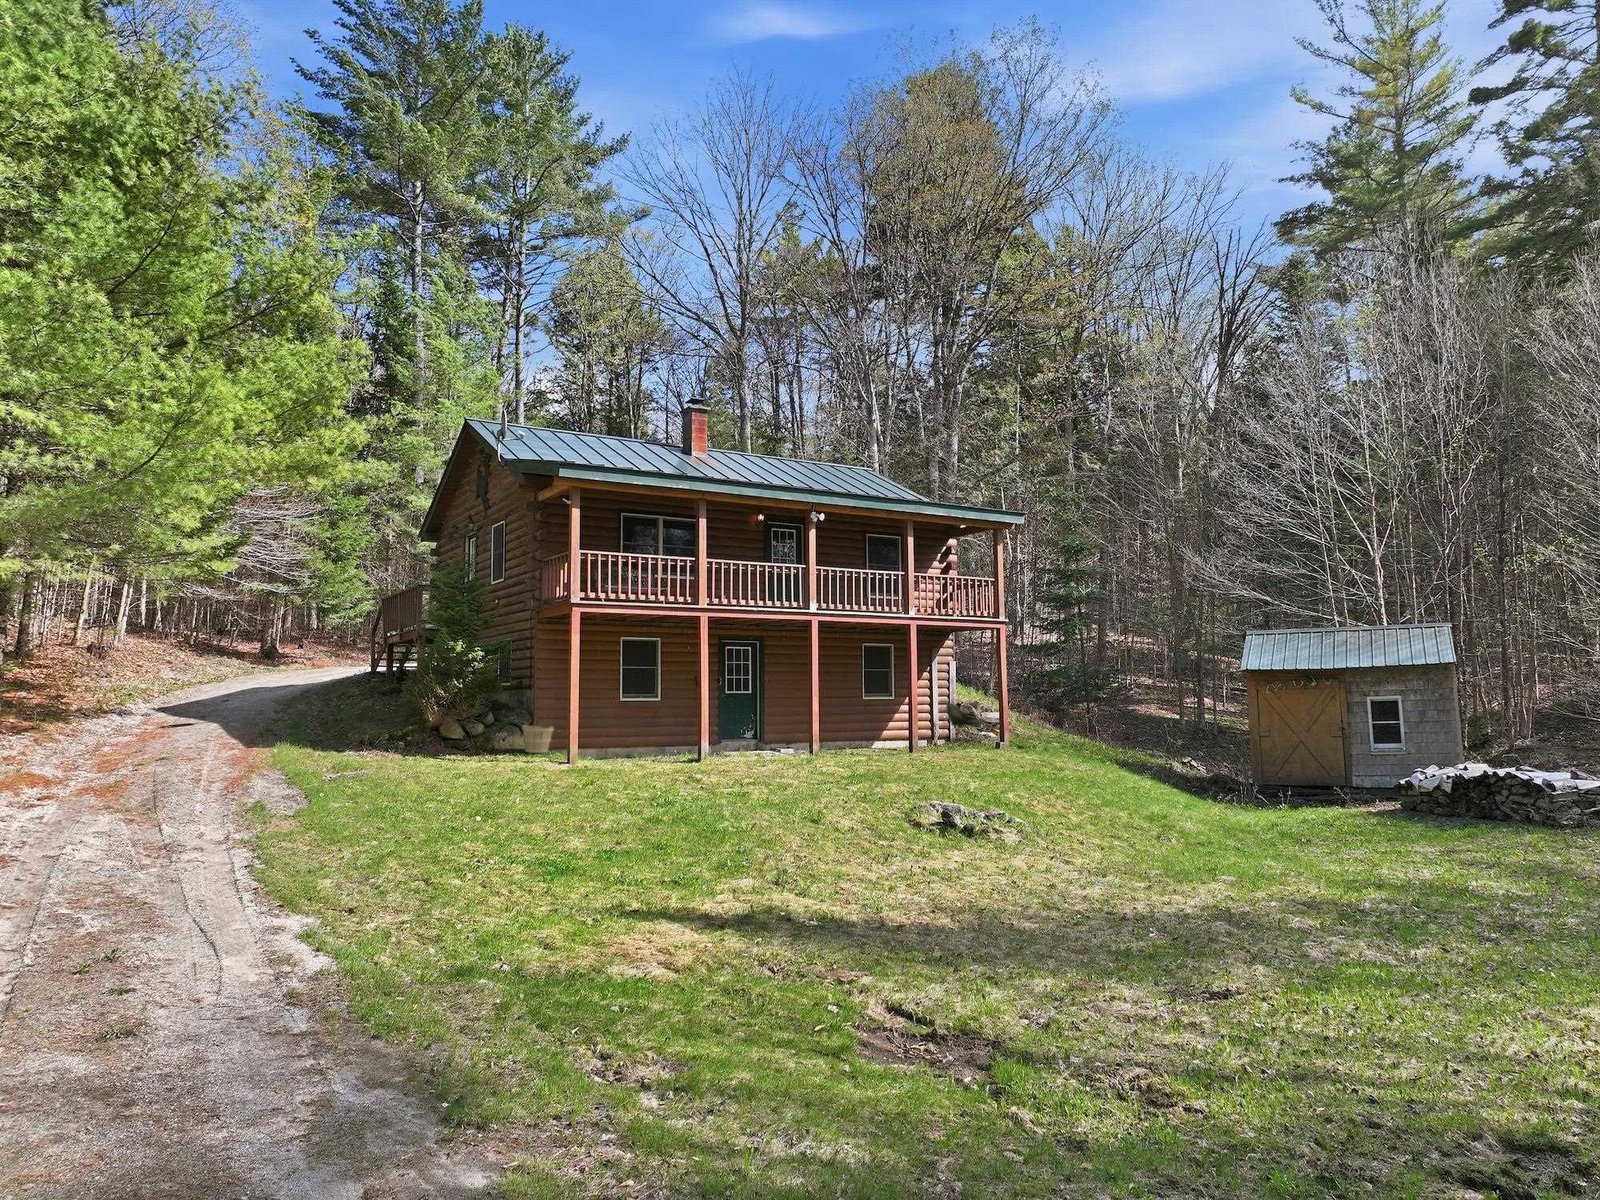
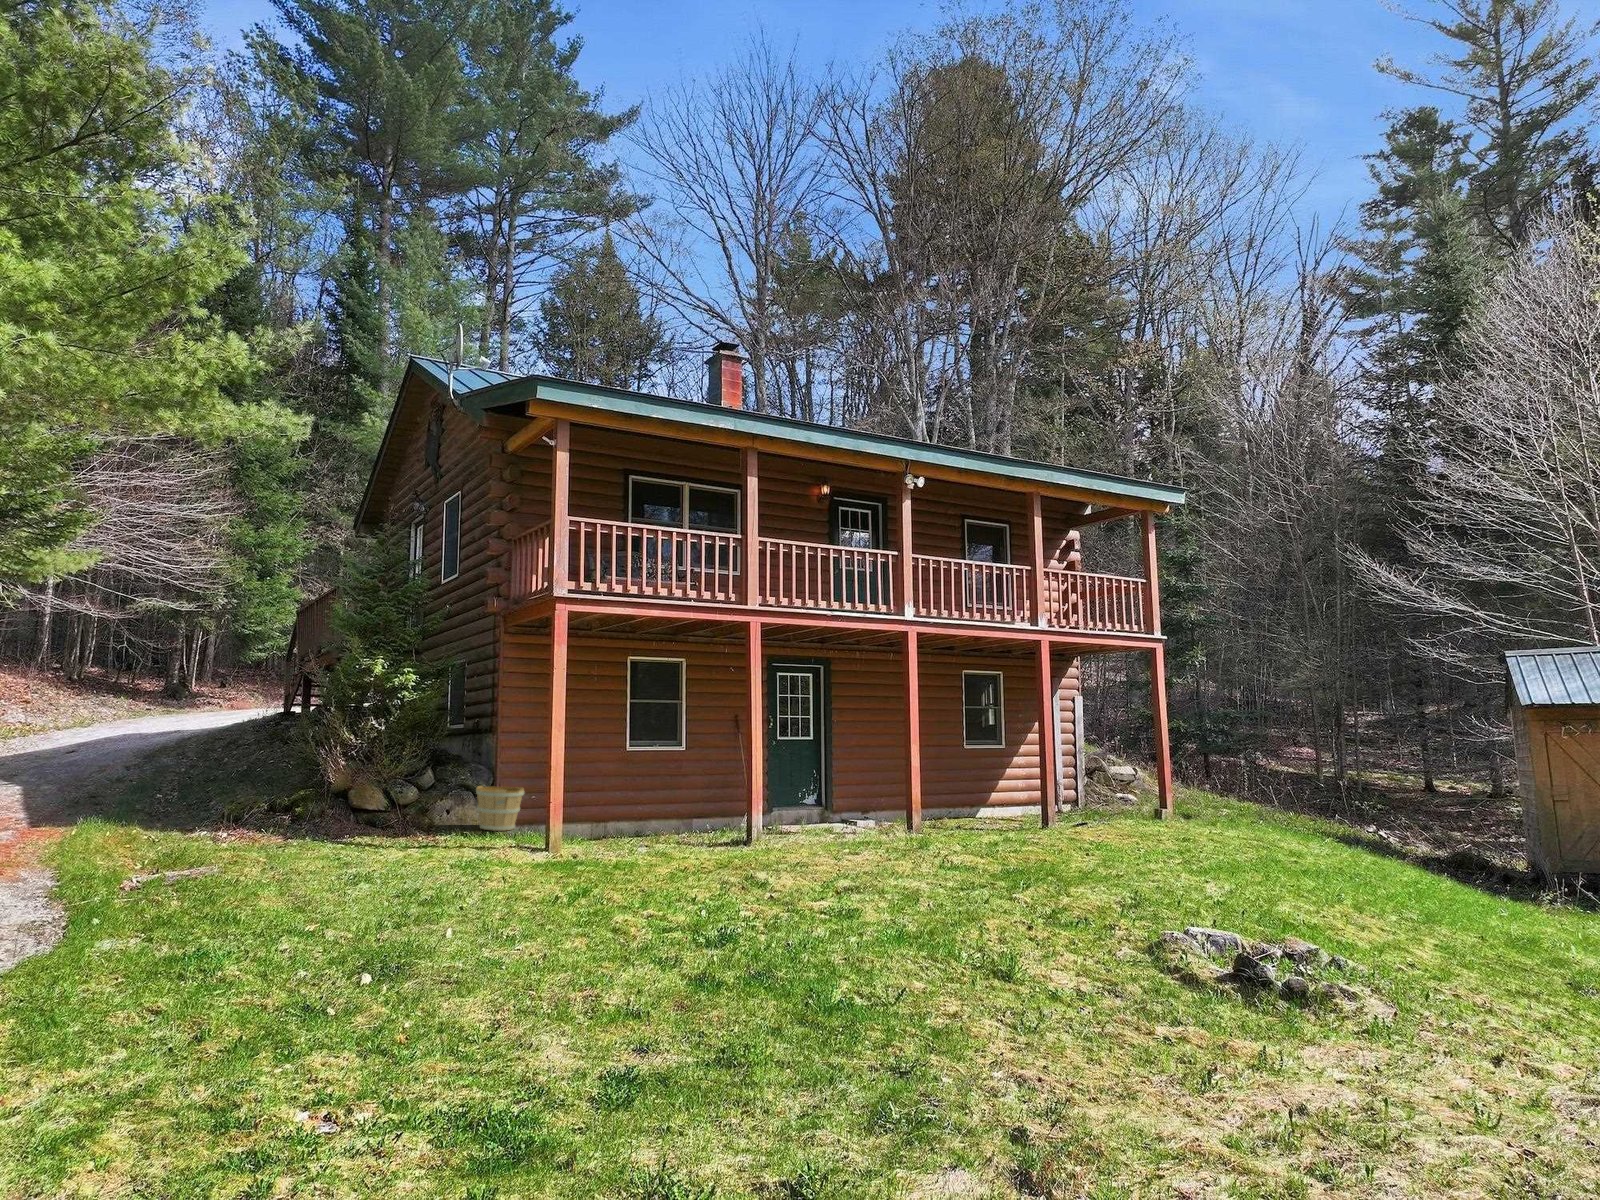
lounge chair: present [946,703,983,742] -> none [1075,753,1130,810]

